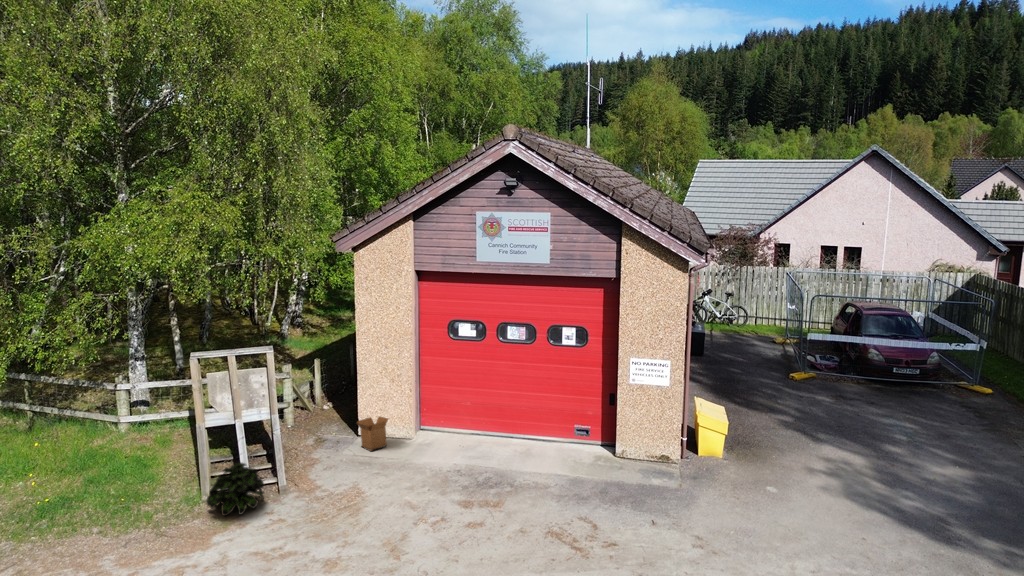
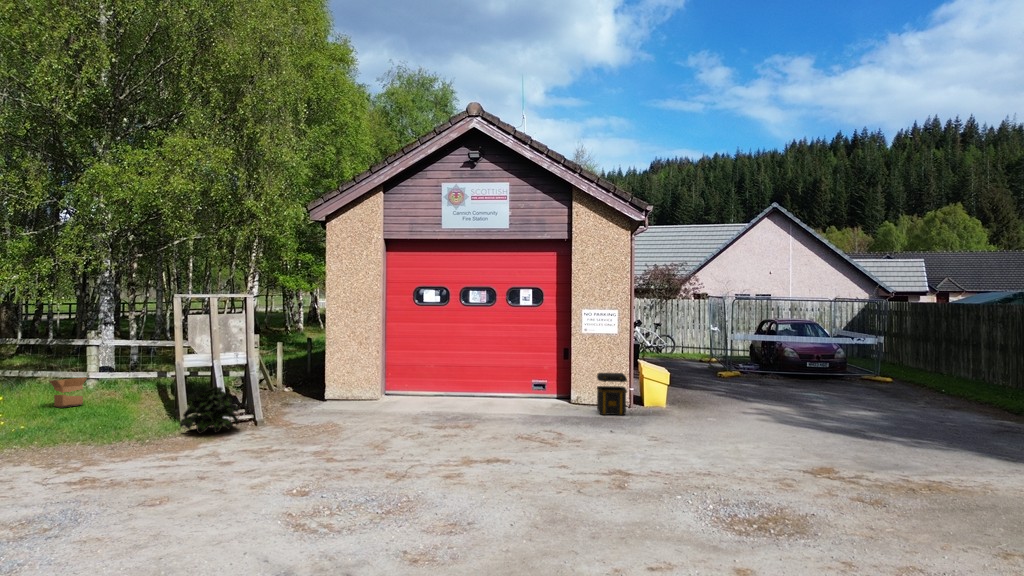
cardboard box: present [357,417,388,451] -> present [49,377,87,408]
toolbox: none [643,429,676,480] -> present [597,373,627,415]

